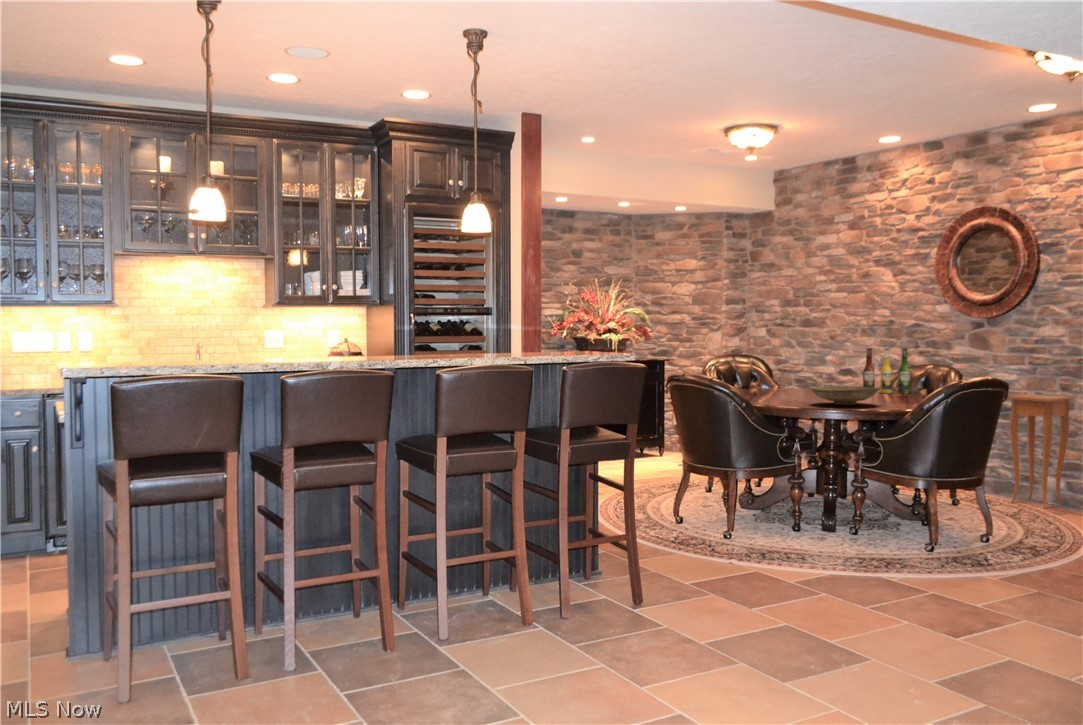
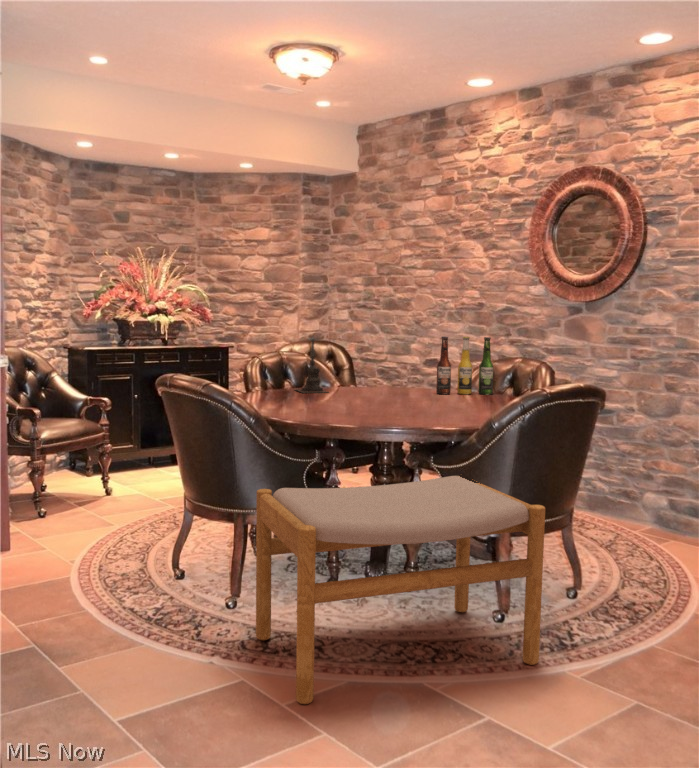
candle holder: none [745,344,775,393] -> present [297,338,326,393]
decorative bowl: present [811,386,880,405] -> none [355,389,445,416]
side table: present [1008,394,1072,508] -> none [606,395,678,534]
footstool: none [756,445,965,580] -> present [256,476,545,704]

